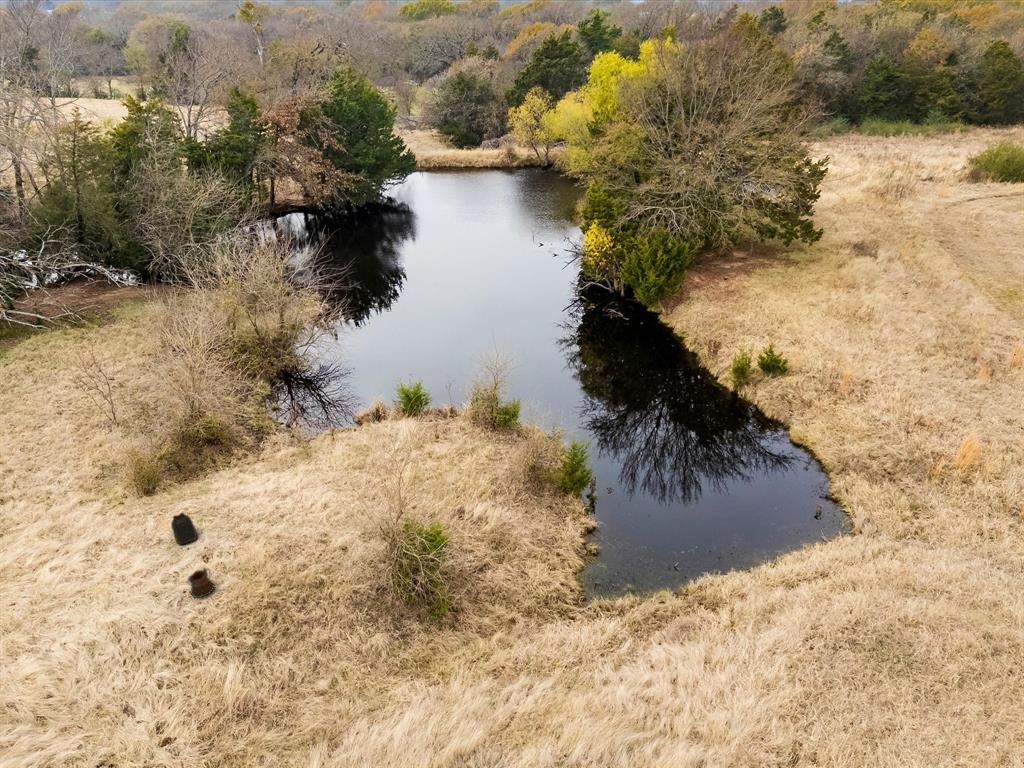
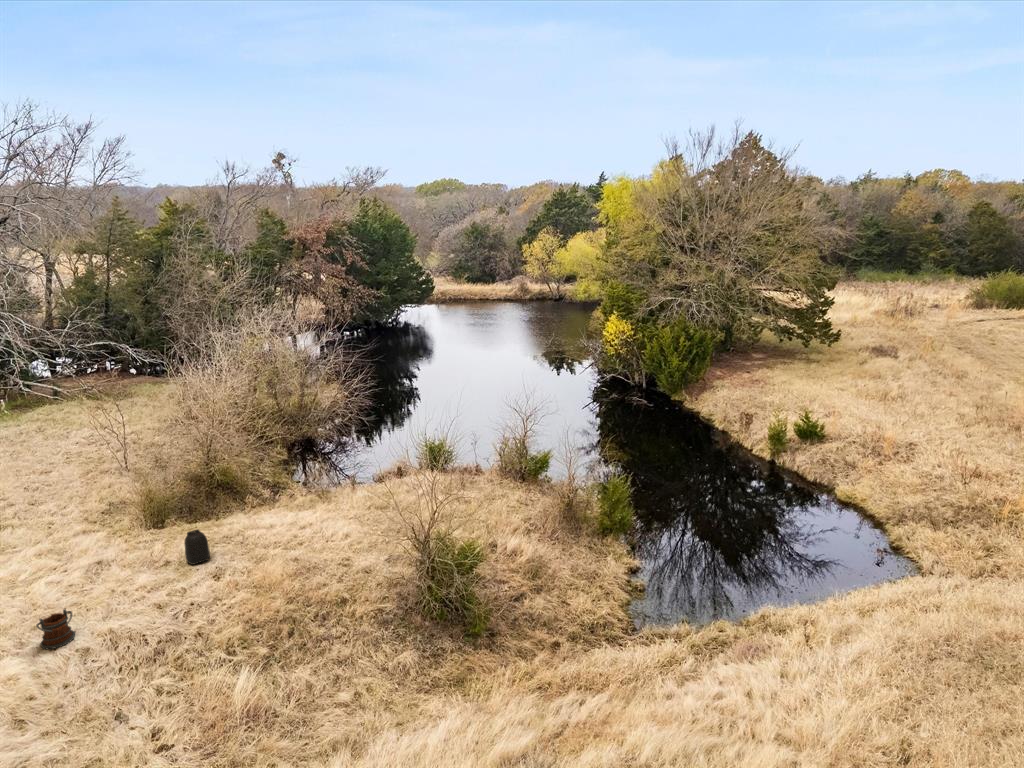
bucket: present [187,568,215,598] -> present [36,609,75,649]

